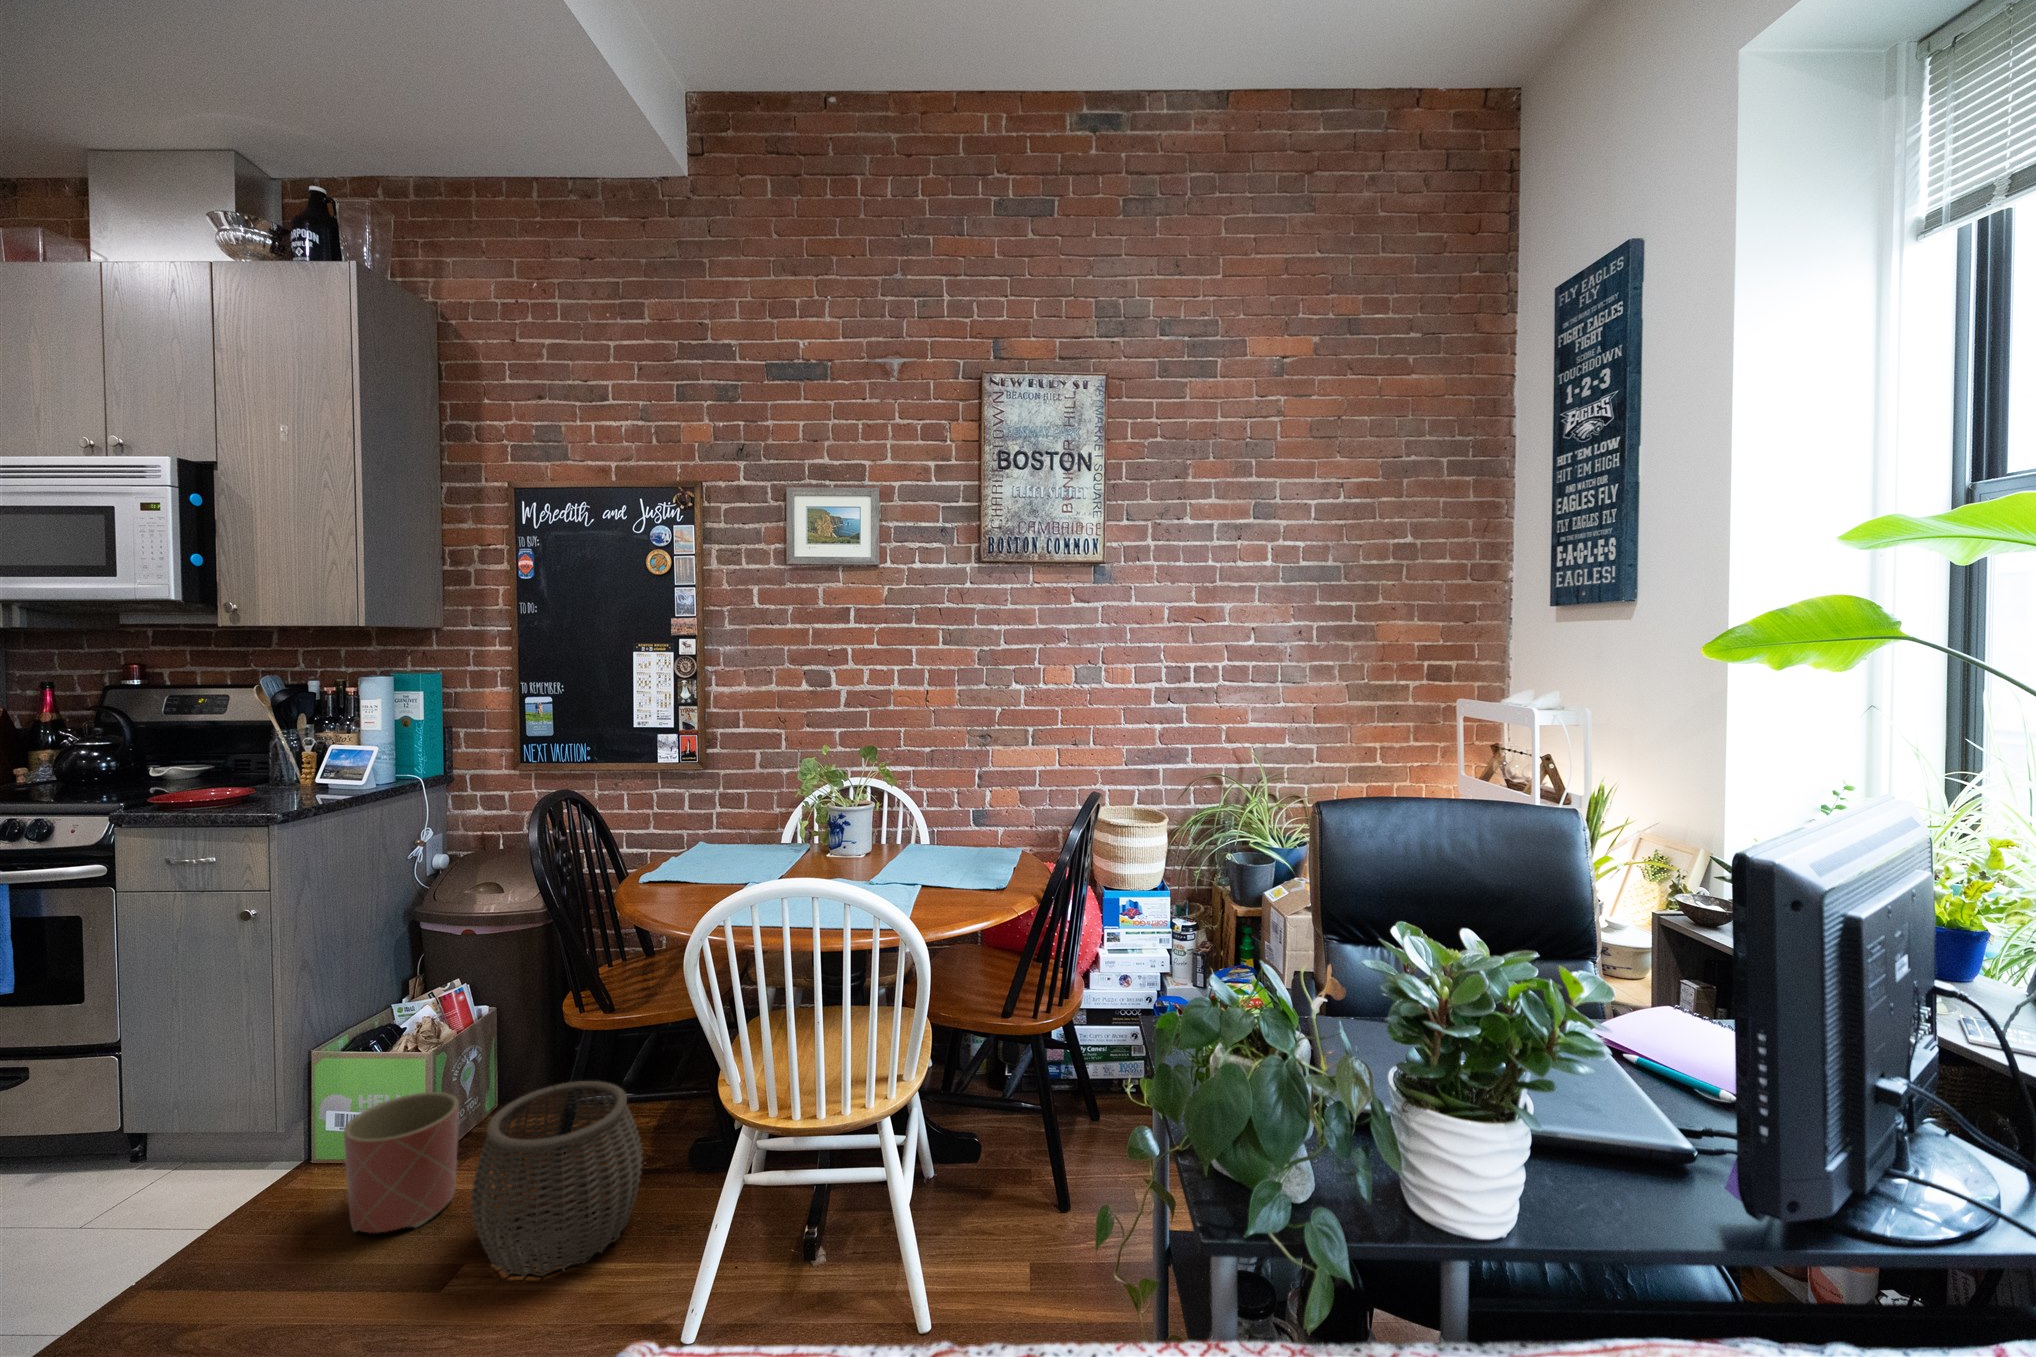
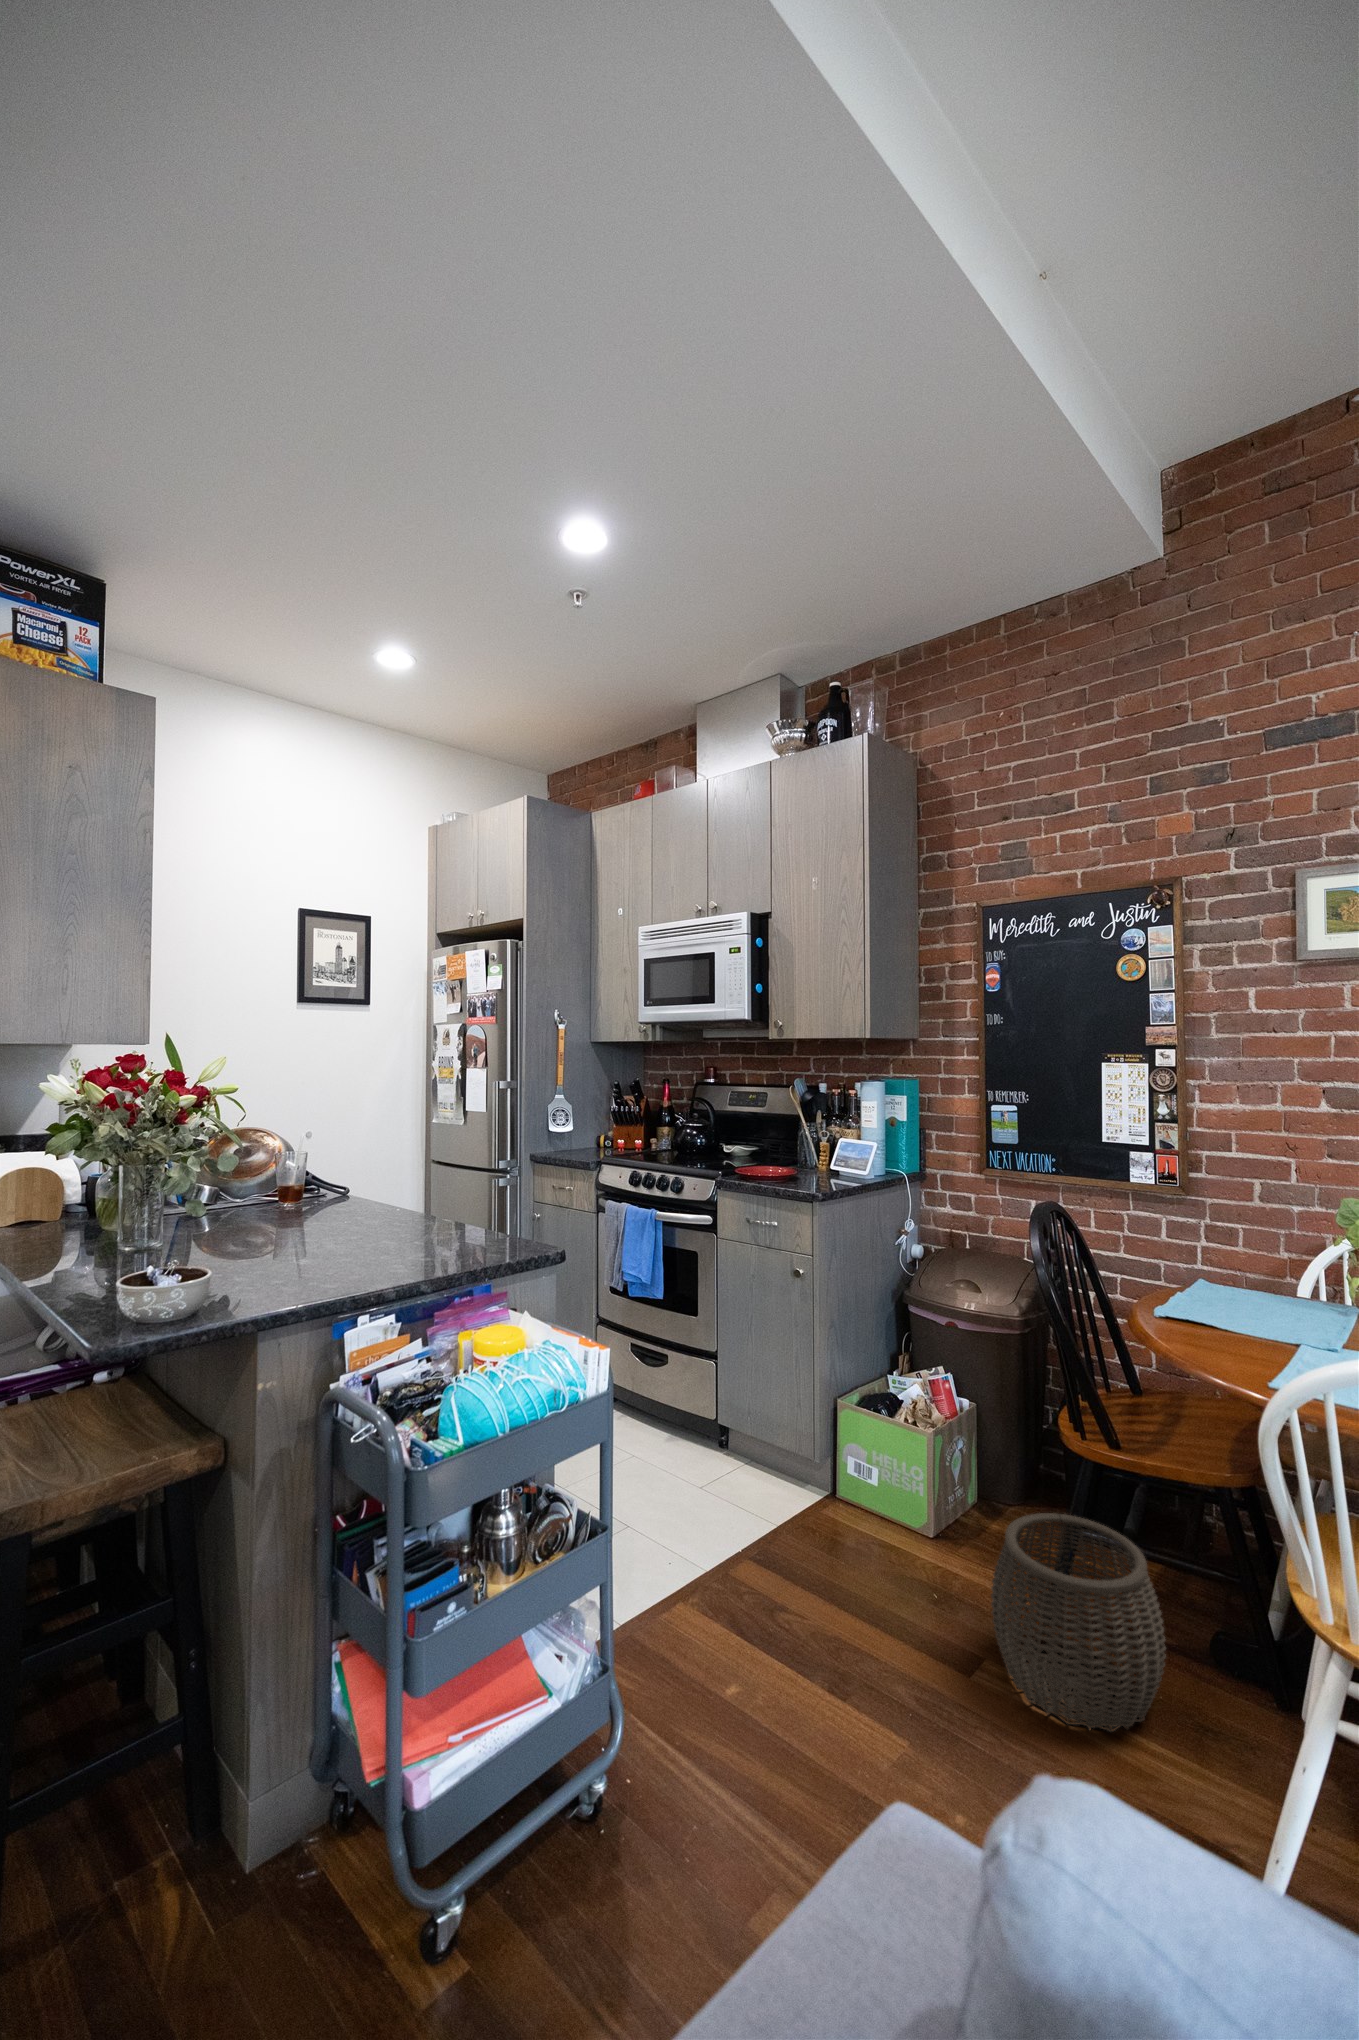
planter: present [344,1092,459,1233] -> none [873,1469,962,1604]

